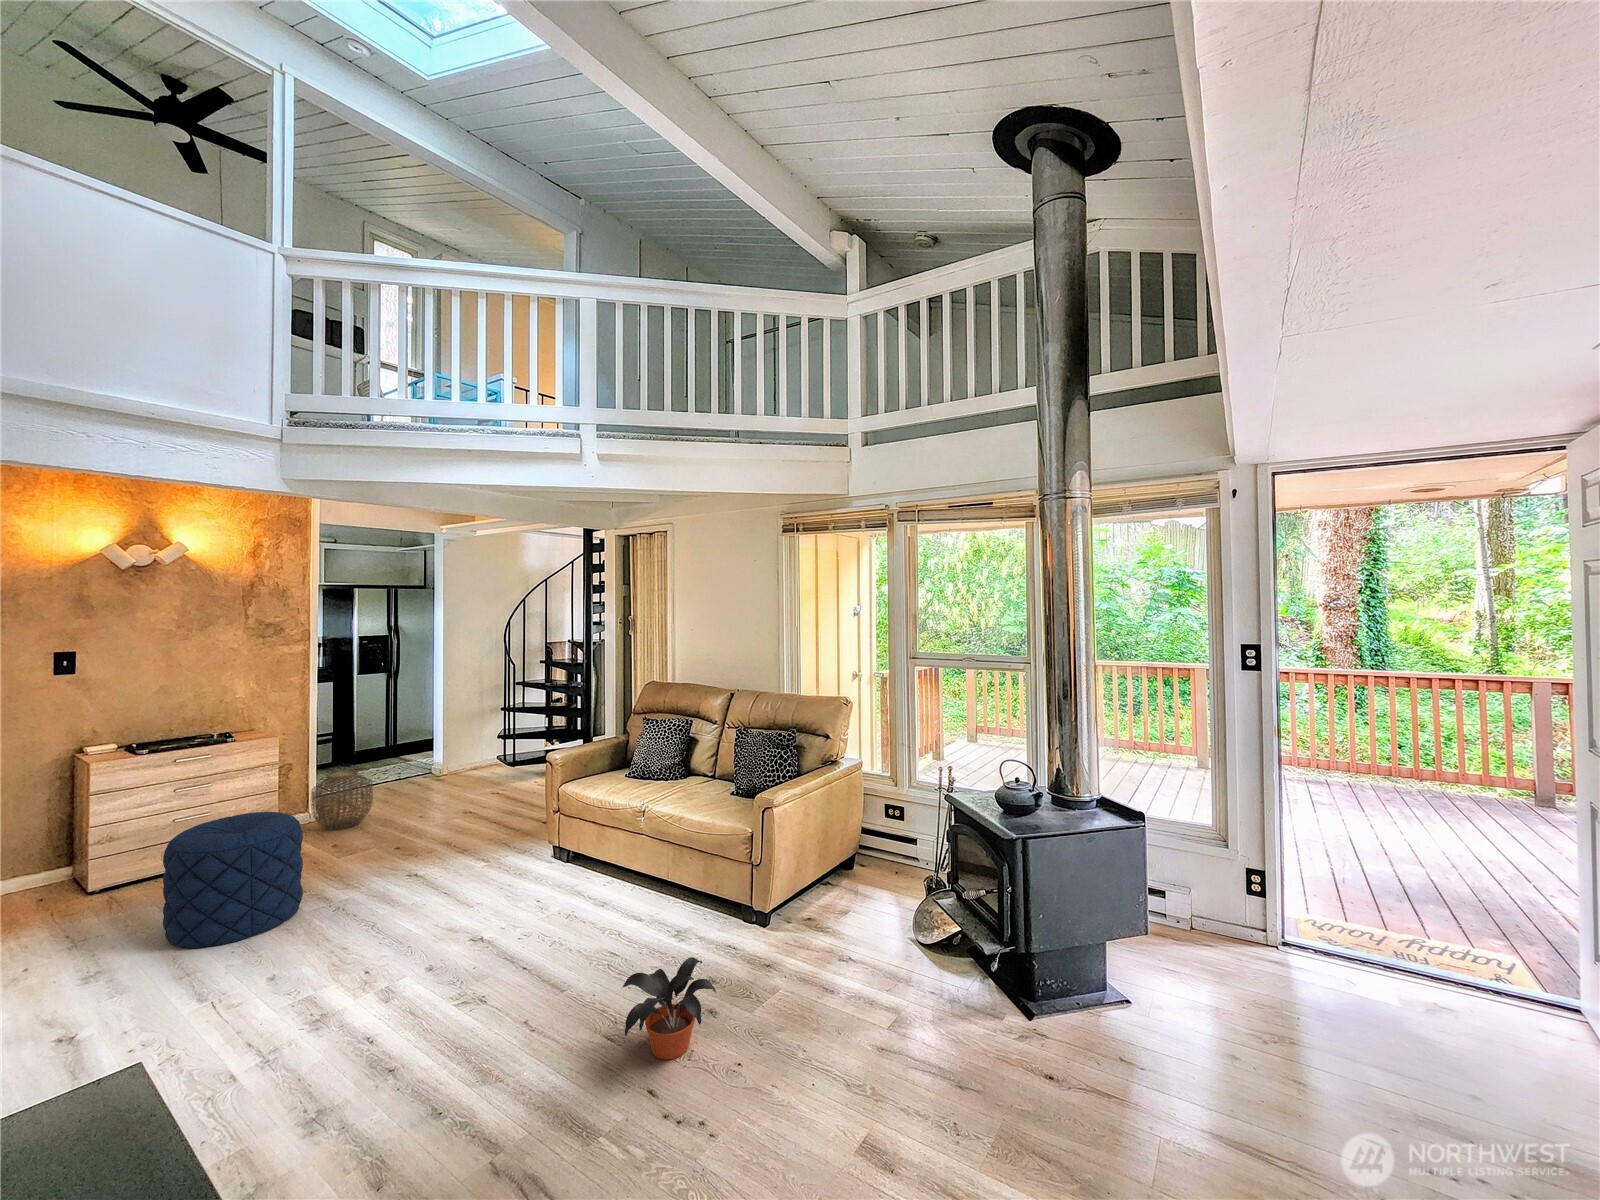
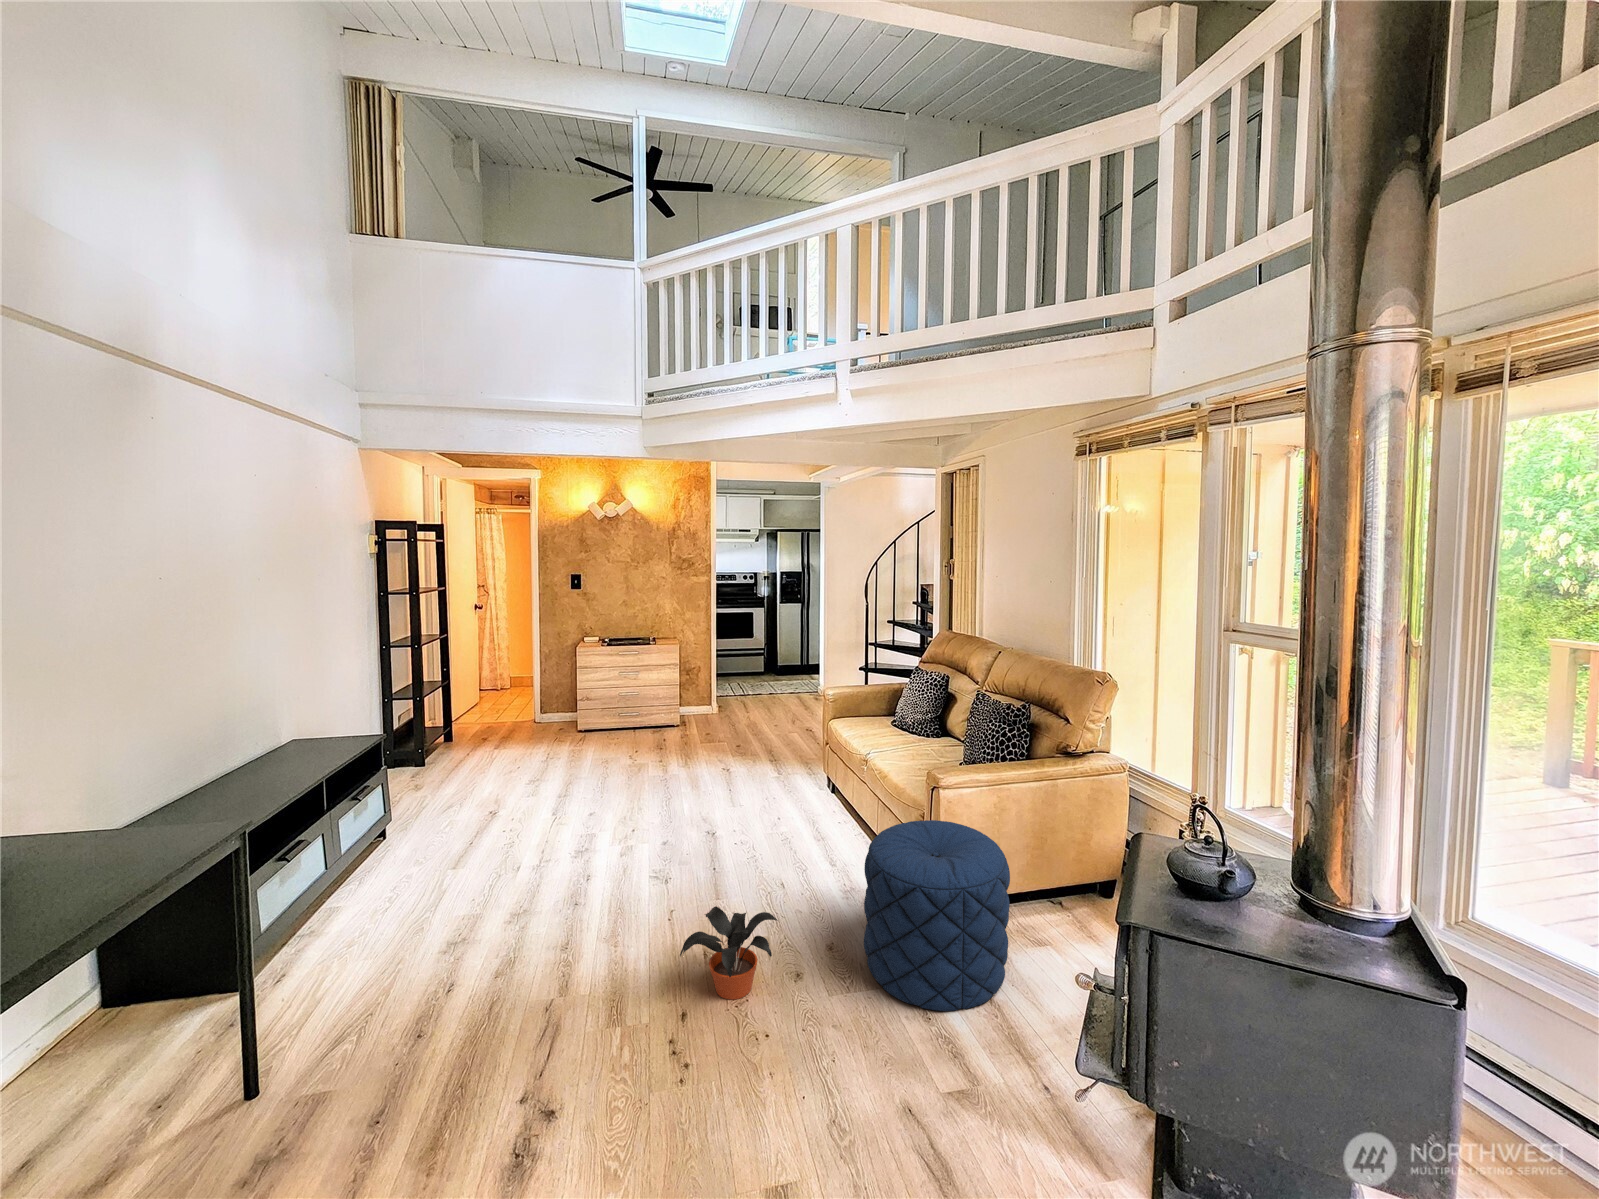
woven basket: present [311,770,373,830] -> none [701,678,742,724]
pouf: present [163,812,303,948] -> present [864,820,1010,1011]

